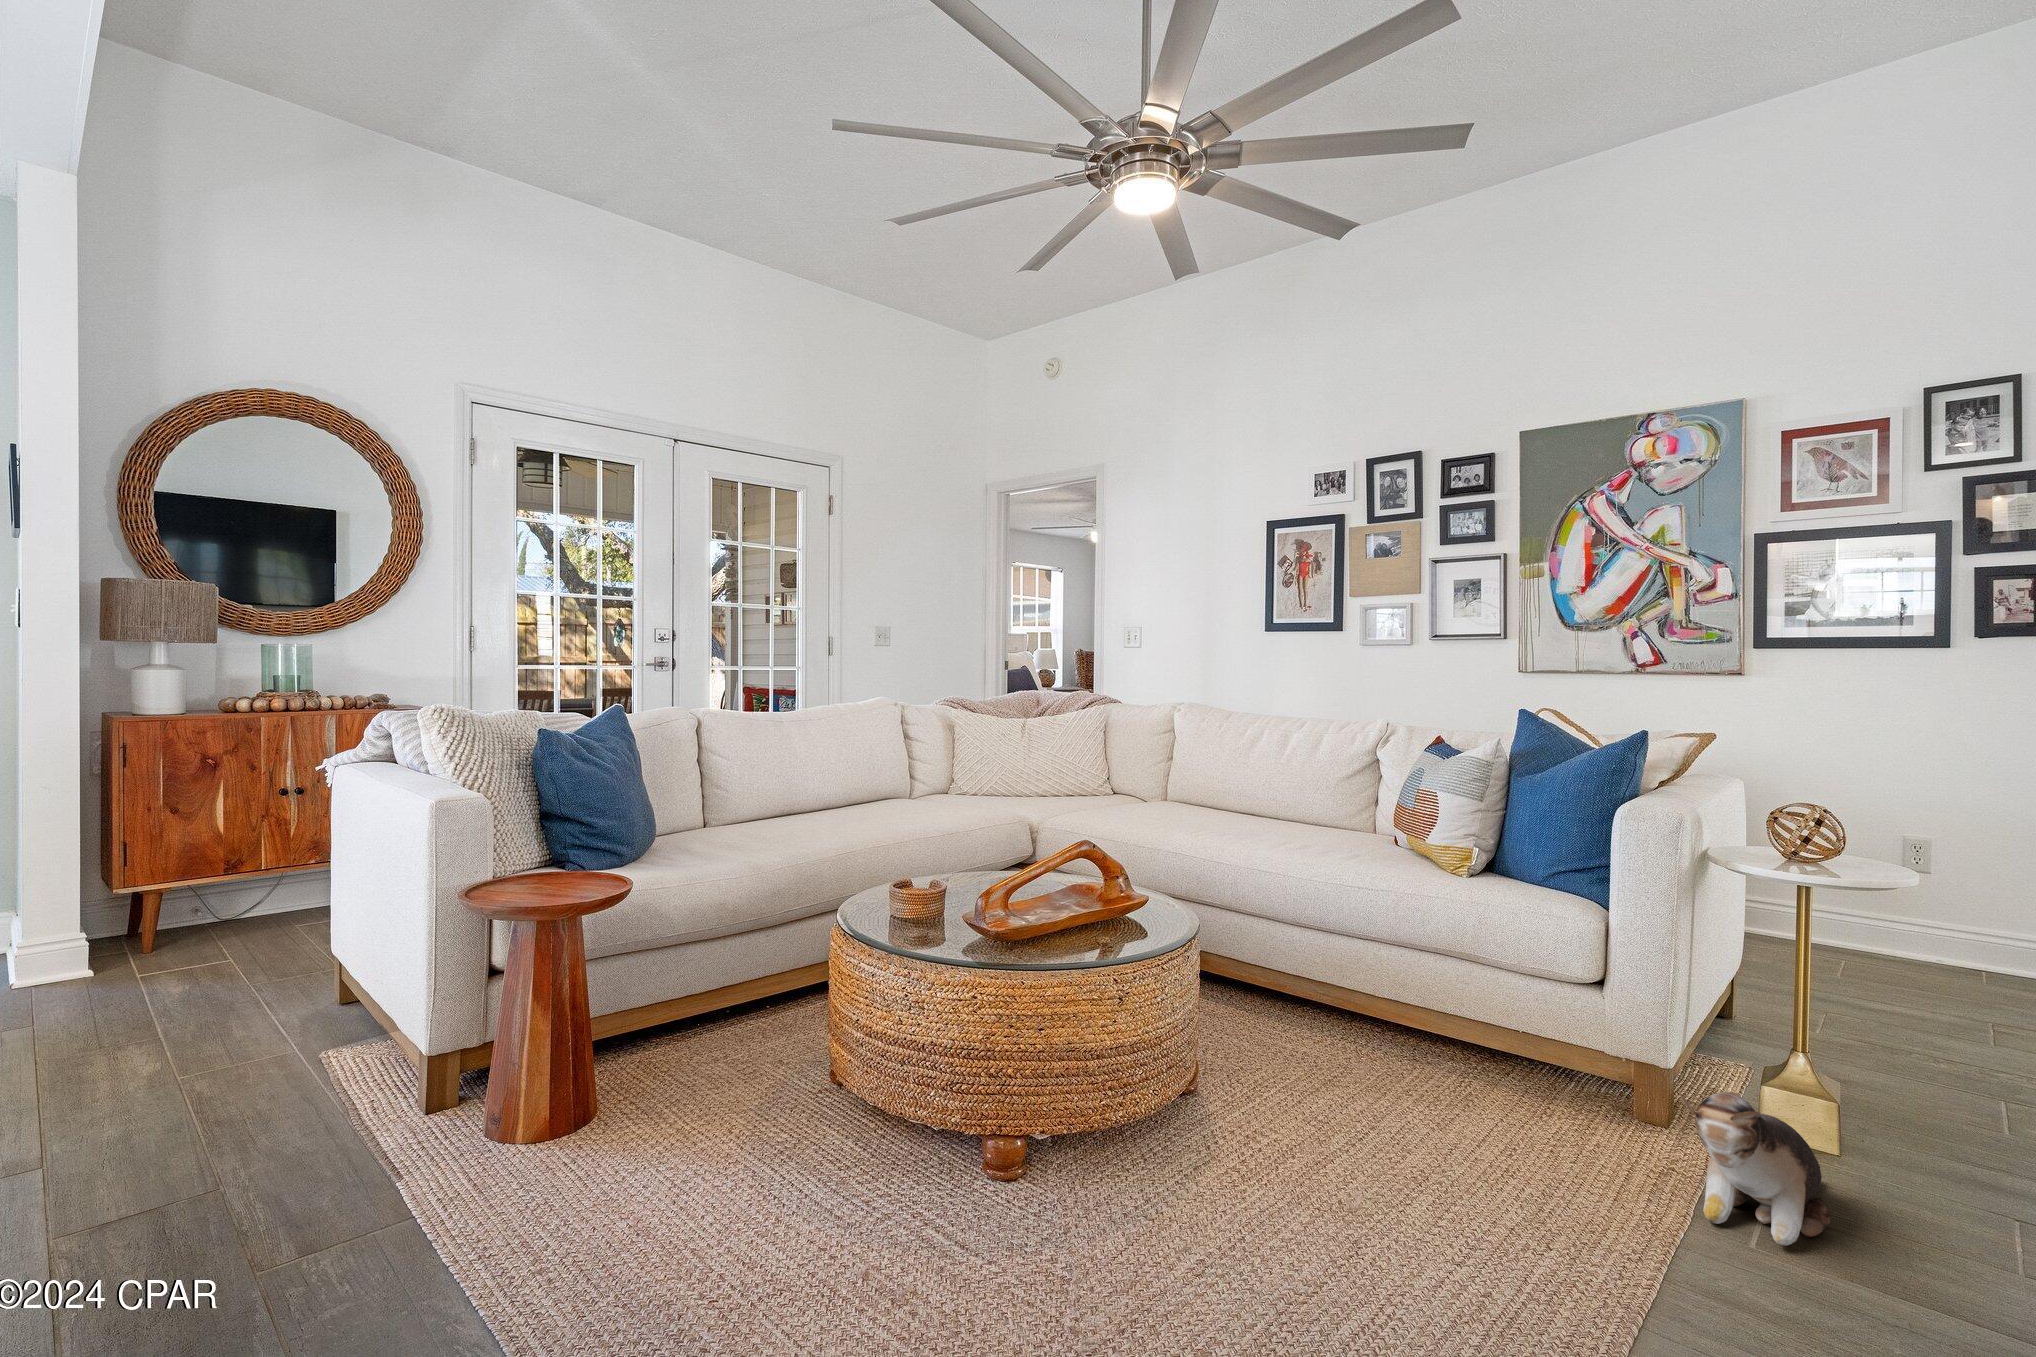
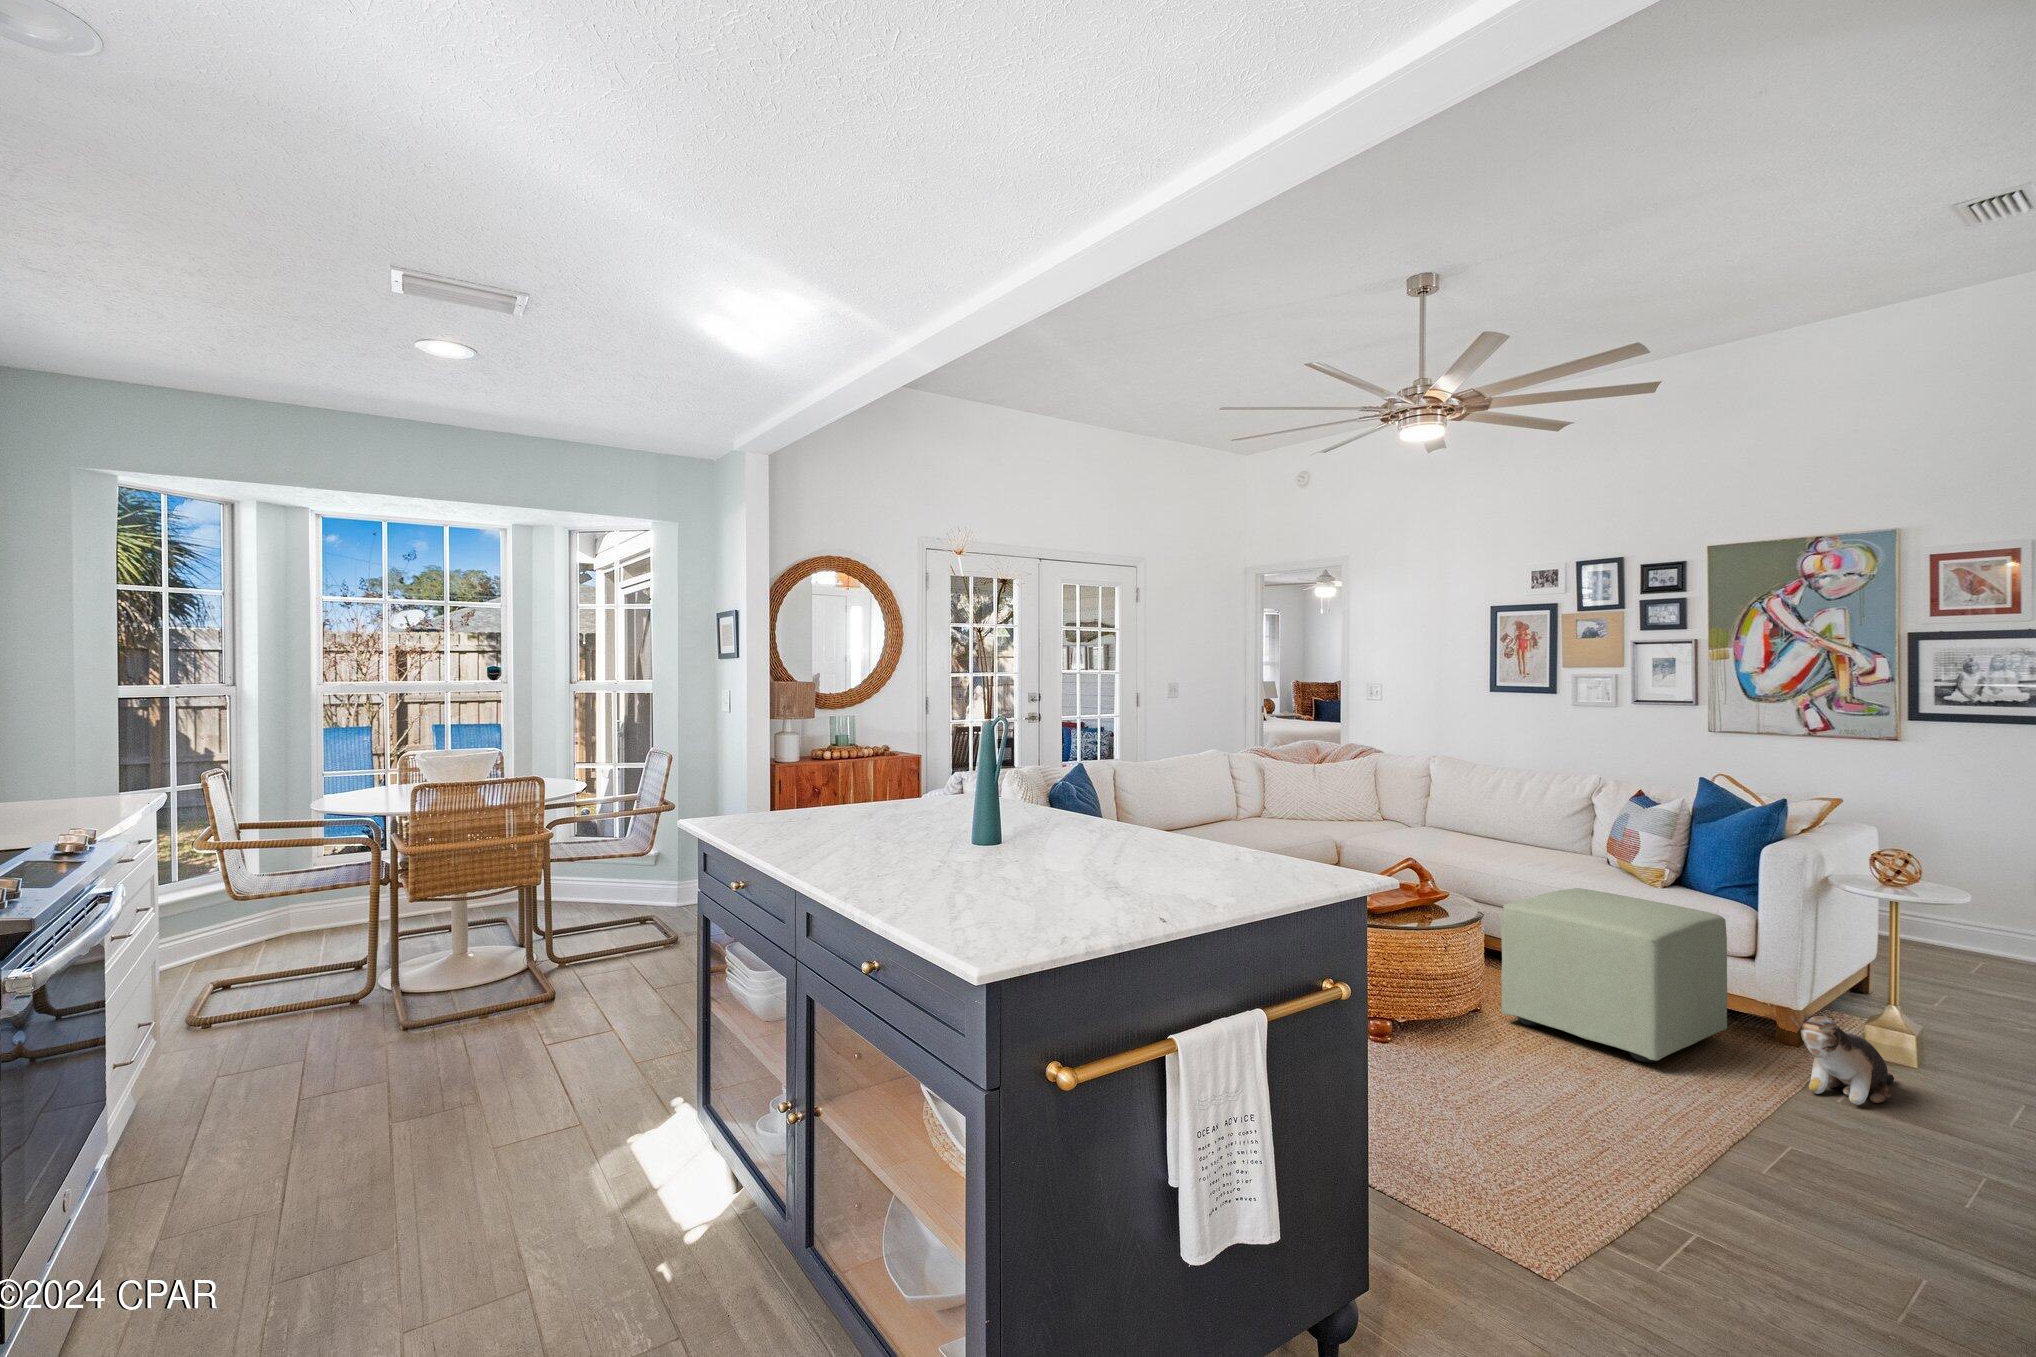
ottoman: none [1232,881,1565,1178] -> present [1501,888,1727,1063]

